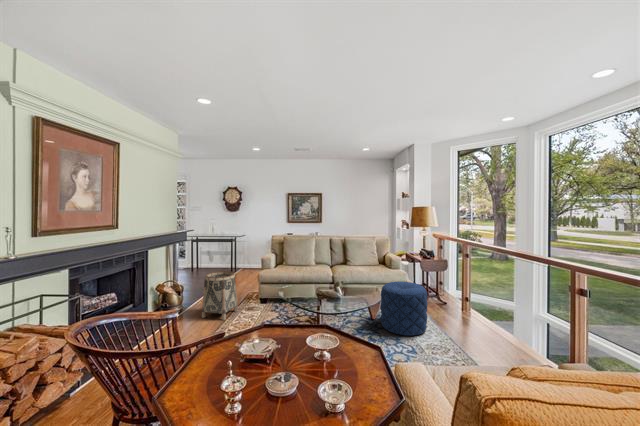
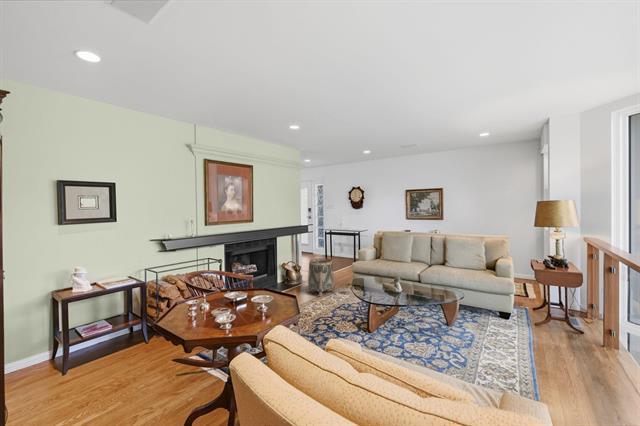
pouf: present [380,282,428,336] -> none [455,289,515,352]

